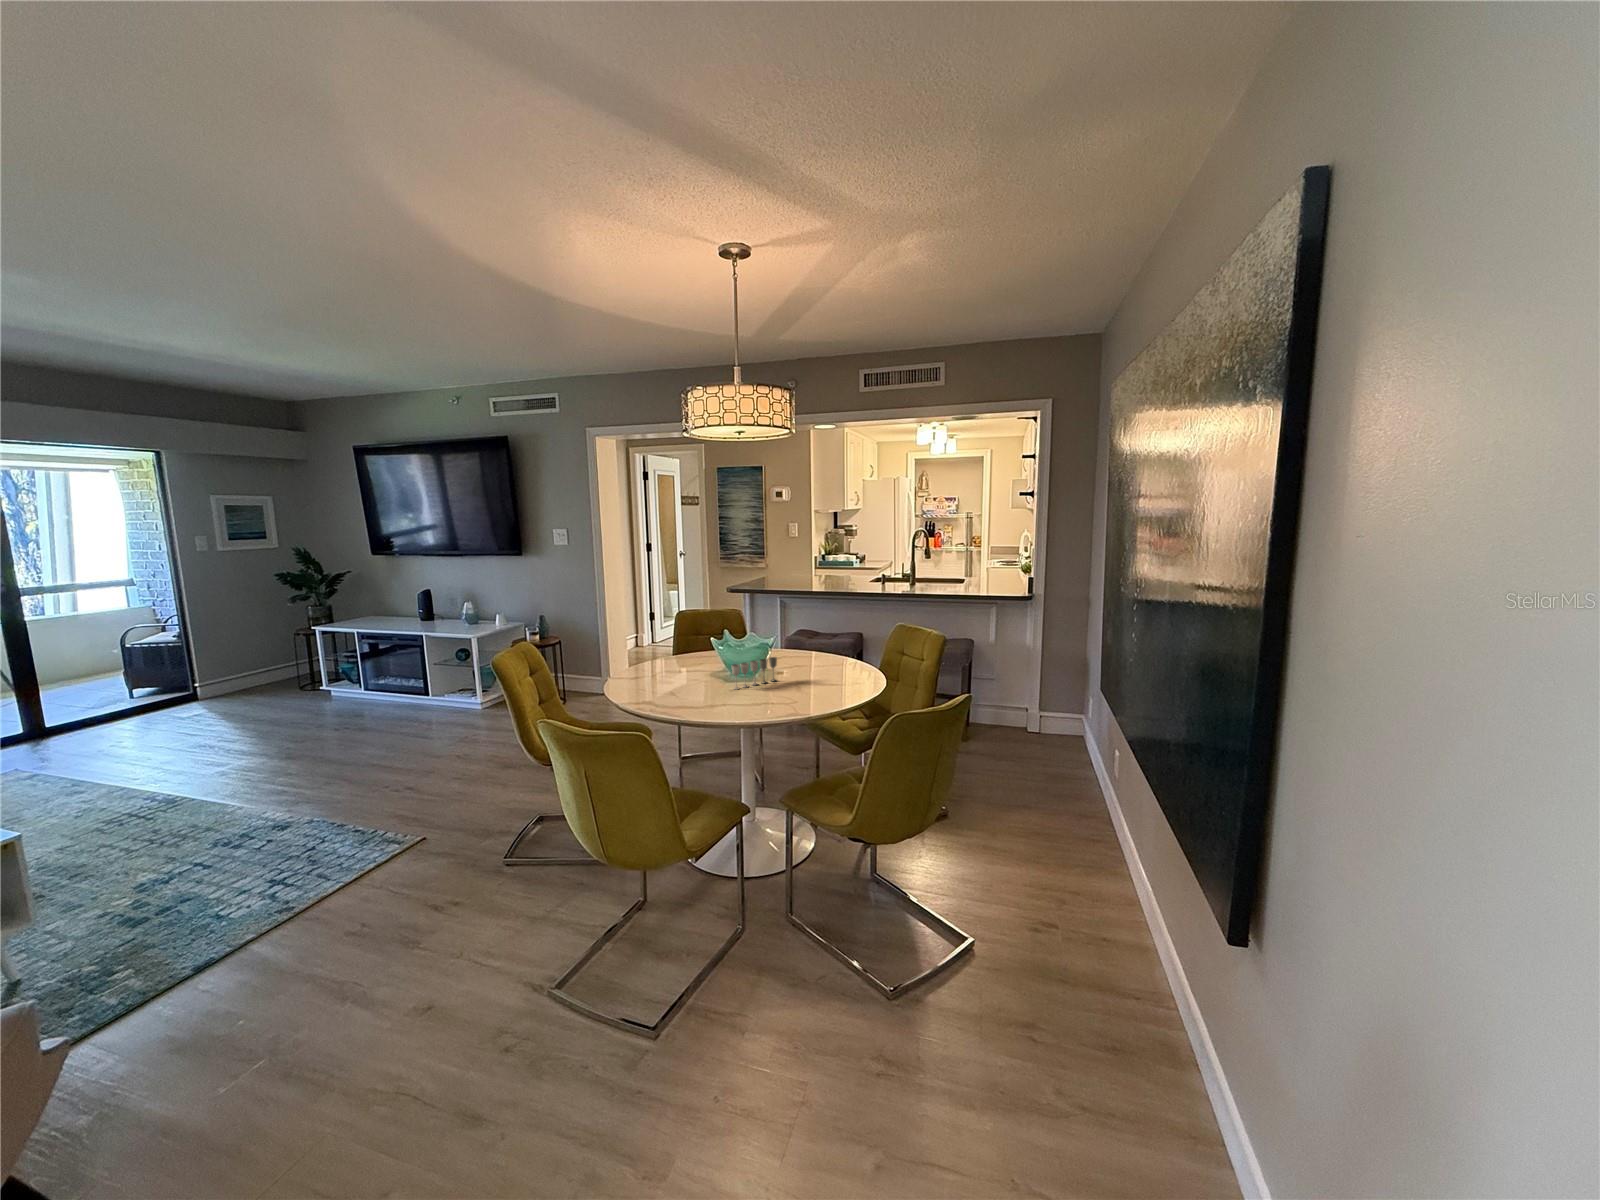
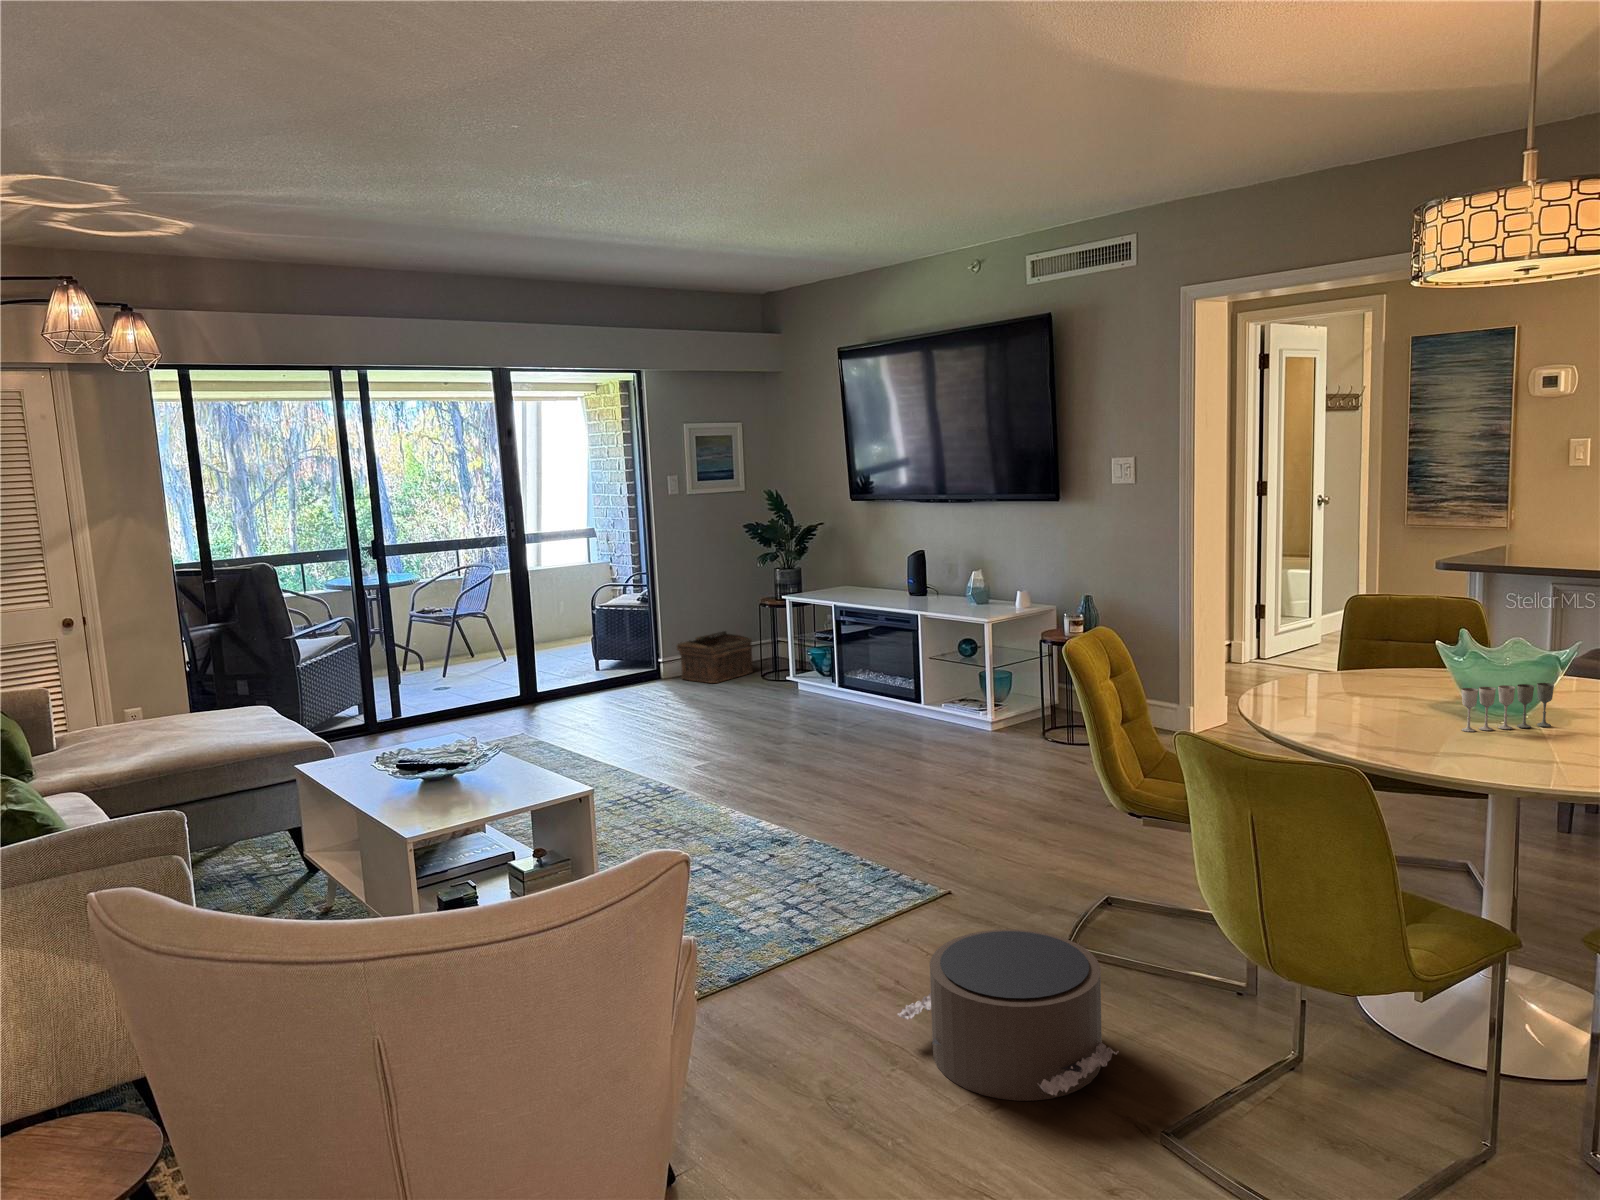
basket: none [209,656,291,698] -> present [677,631,752,683]
pouf: none [352,866,532,1012] -> present [897,929,1119,1101]

